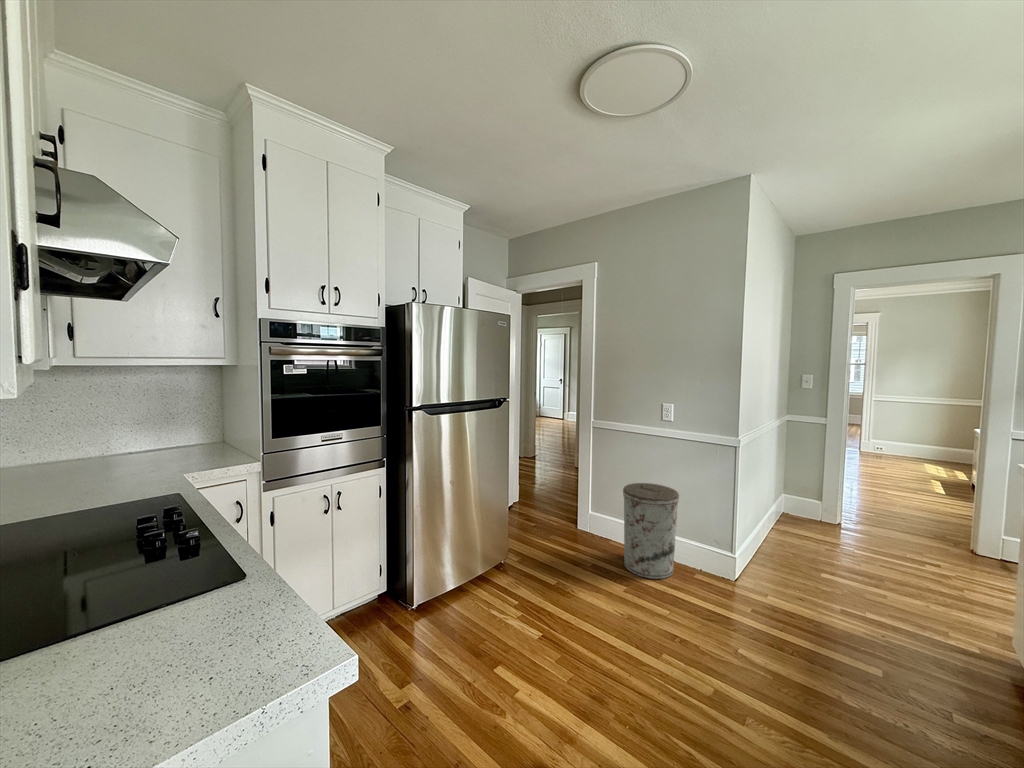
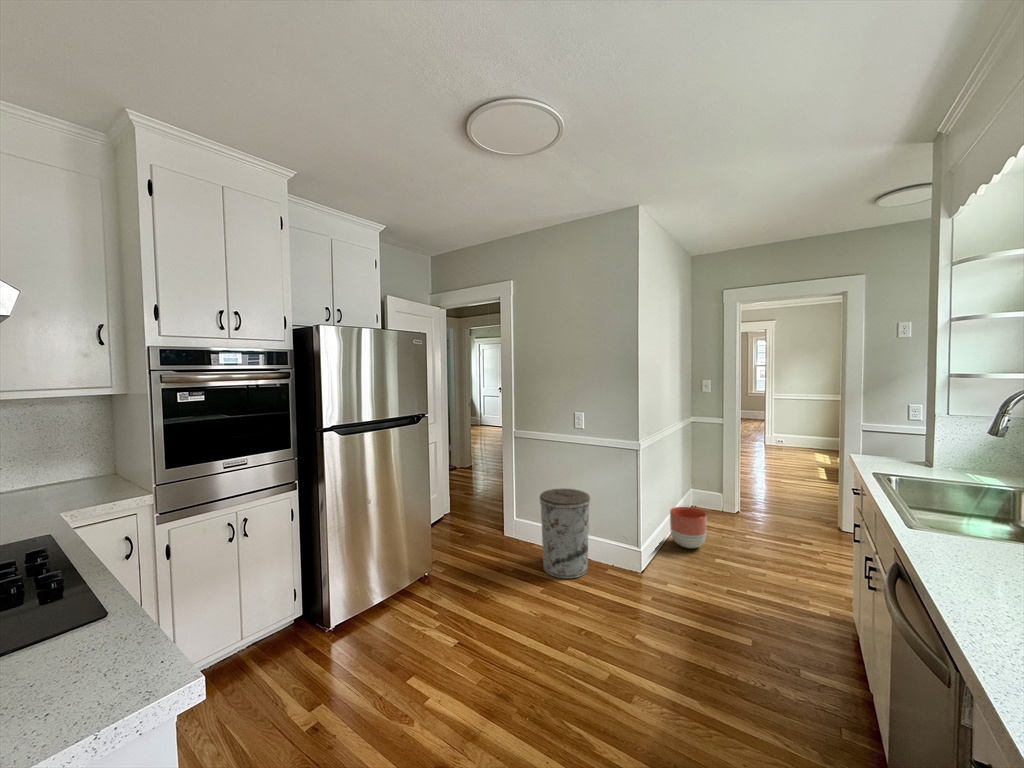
planter: none [765,512,810,558] -> present [670,507,707,548]

